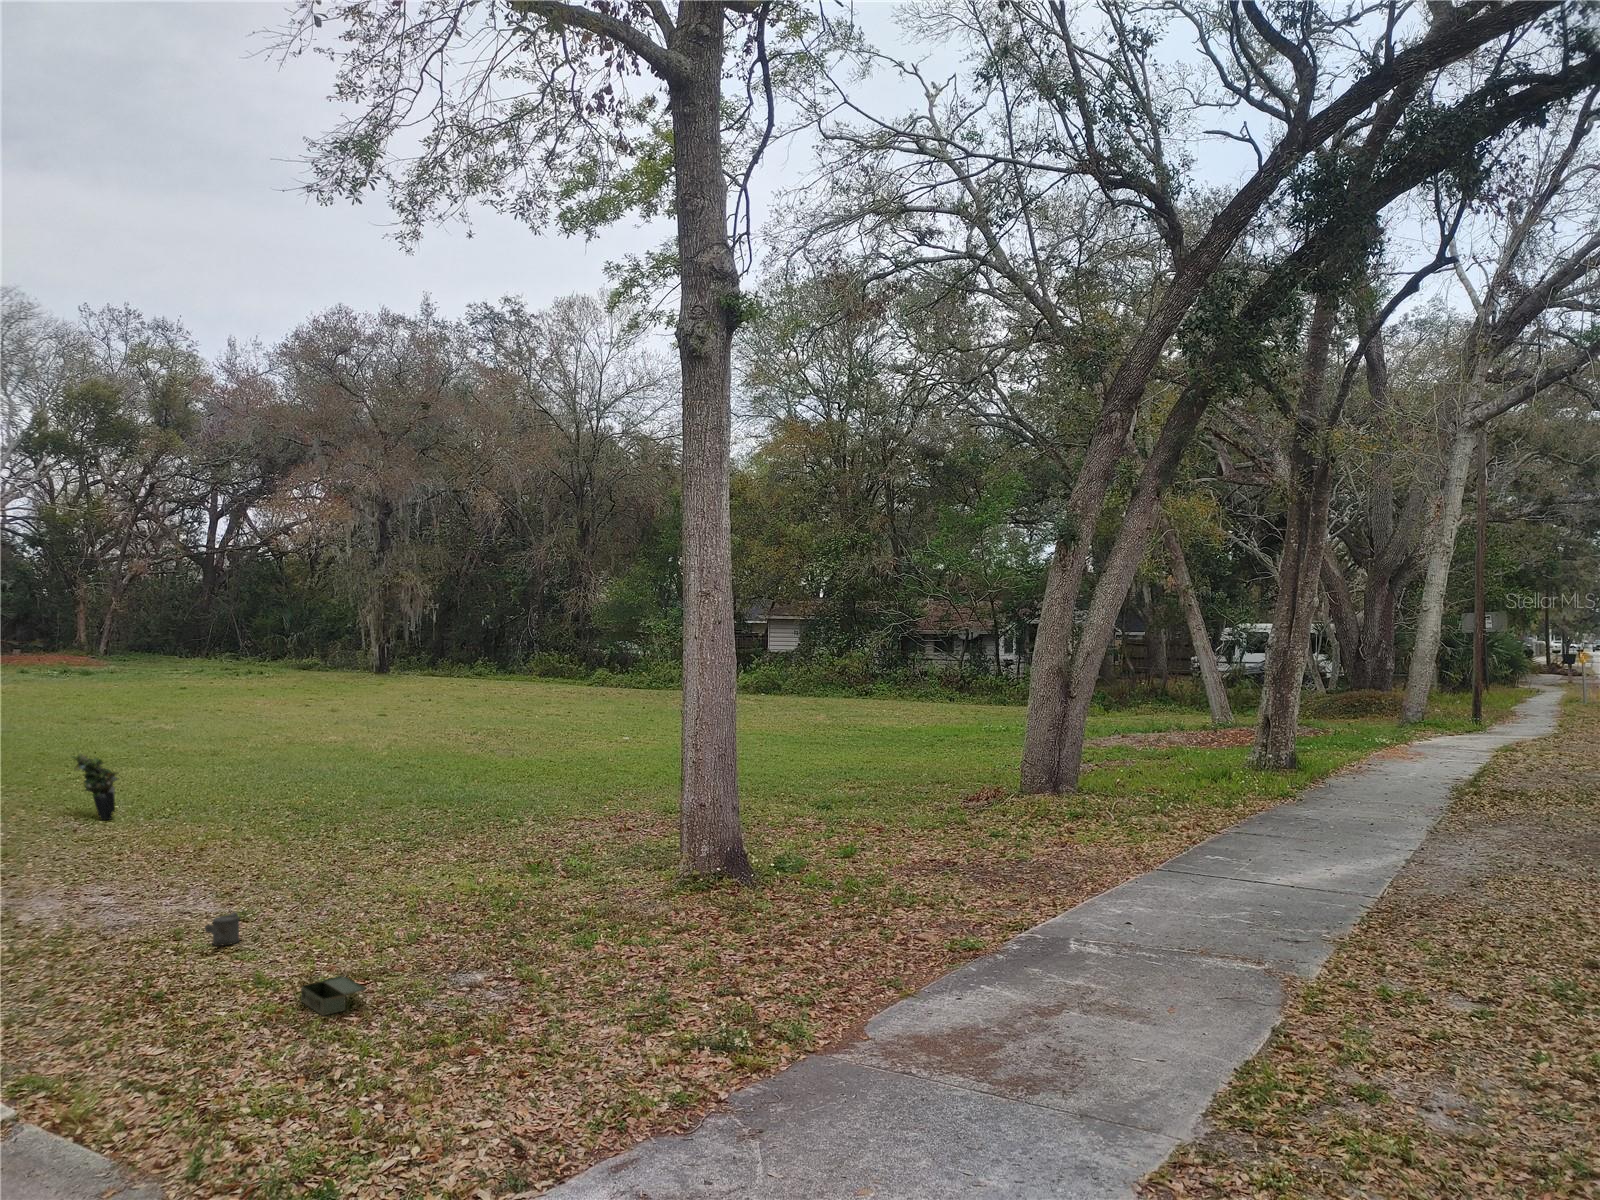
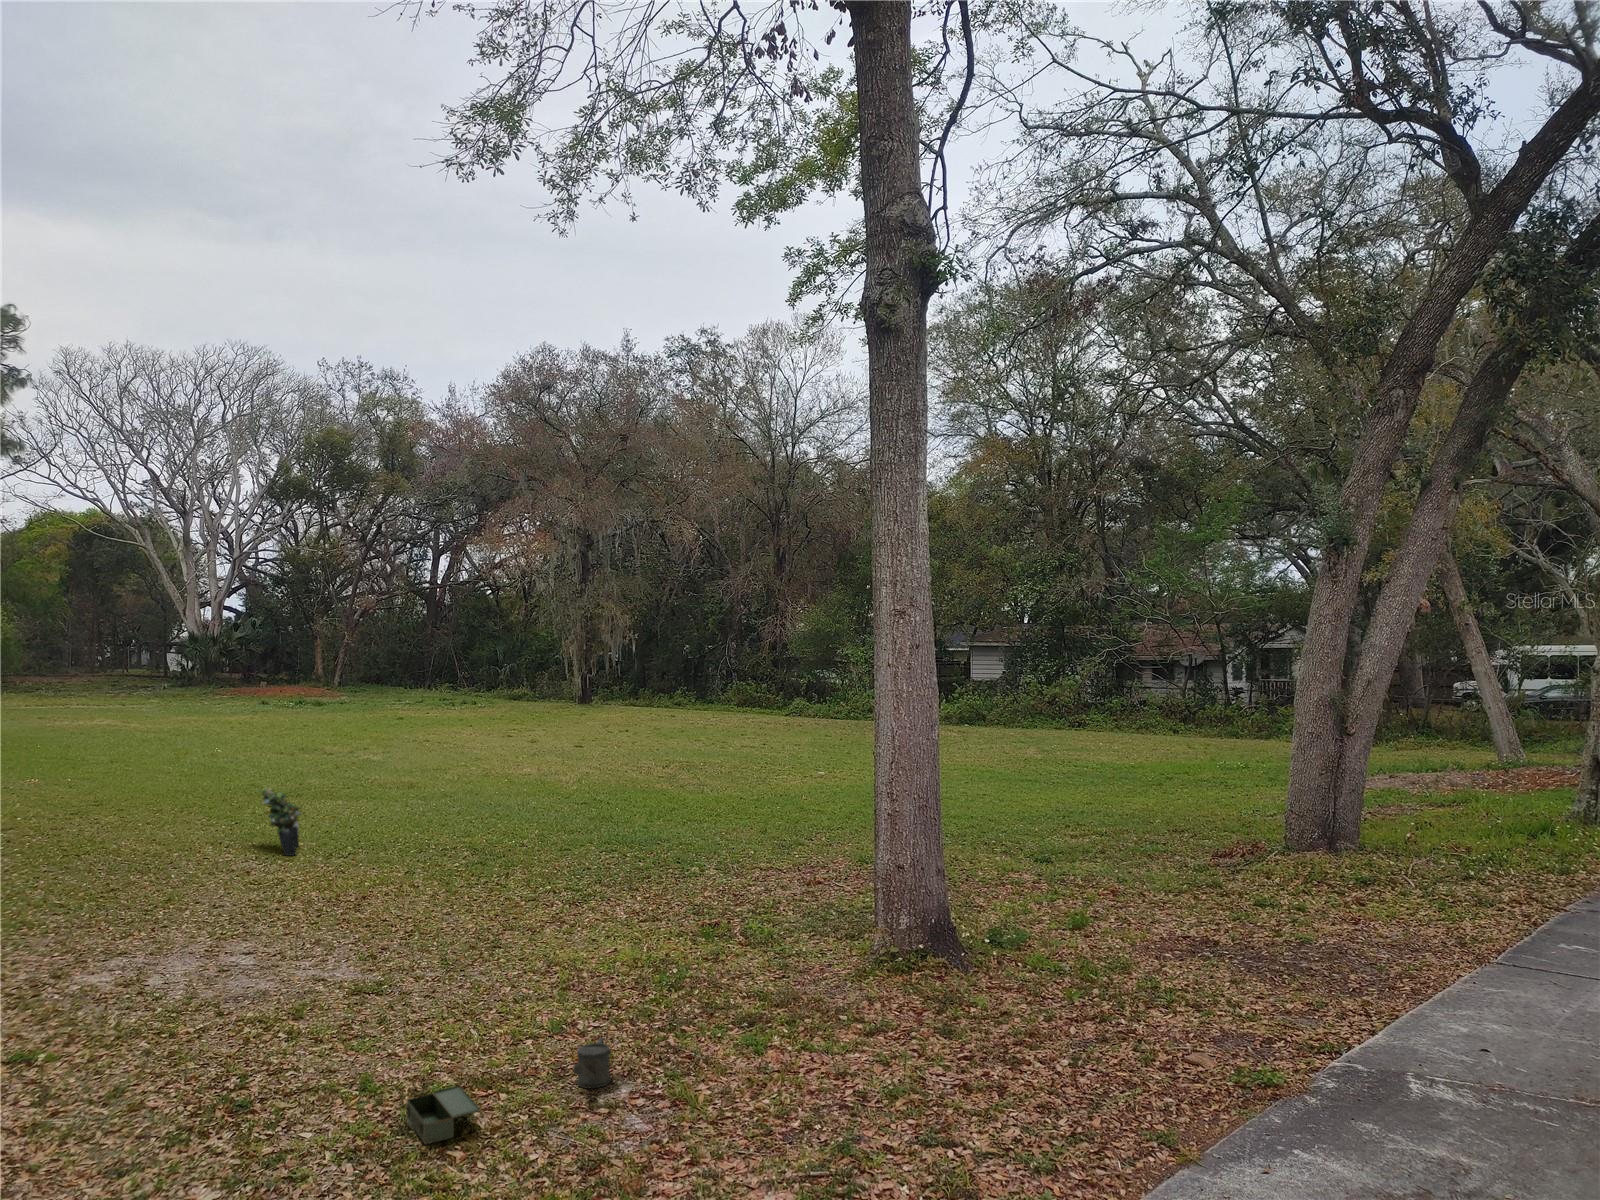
watering can: present [205,912,240,946] -> present [573,1038,611,1088]

